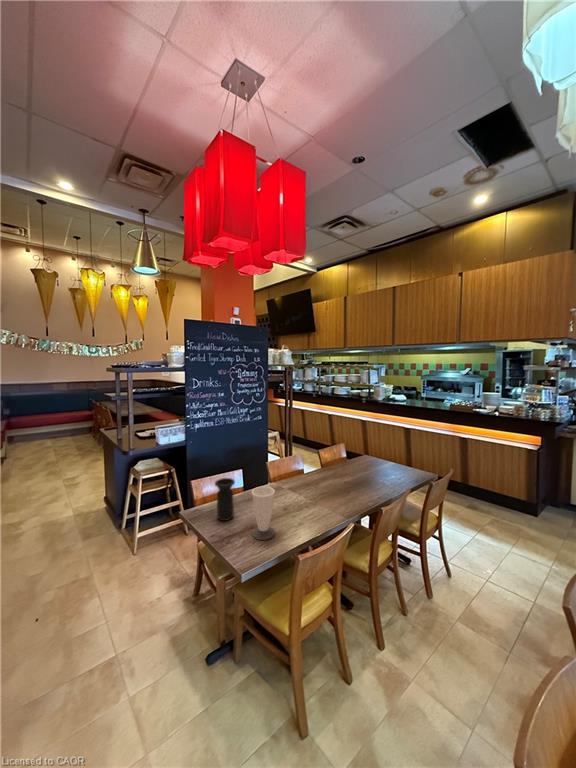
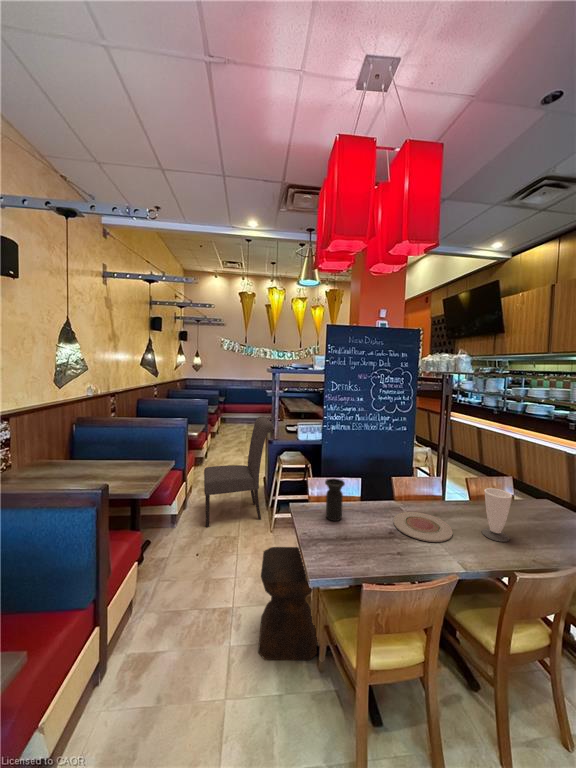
chair: none [17,424,122,579] -> present [204,417,273,527]
cup: present [252,486,275,540] -> present [482,488,512,542]
plate: none [278,490,325,514] -> present [394,512,453,542]
stool: none [144,557,217,696] -> present [258,547,317,660]

